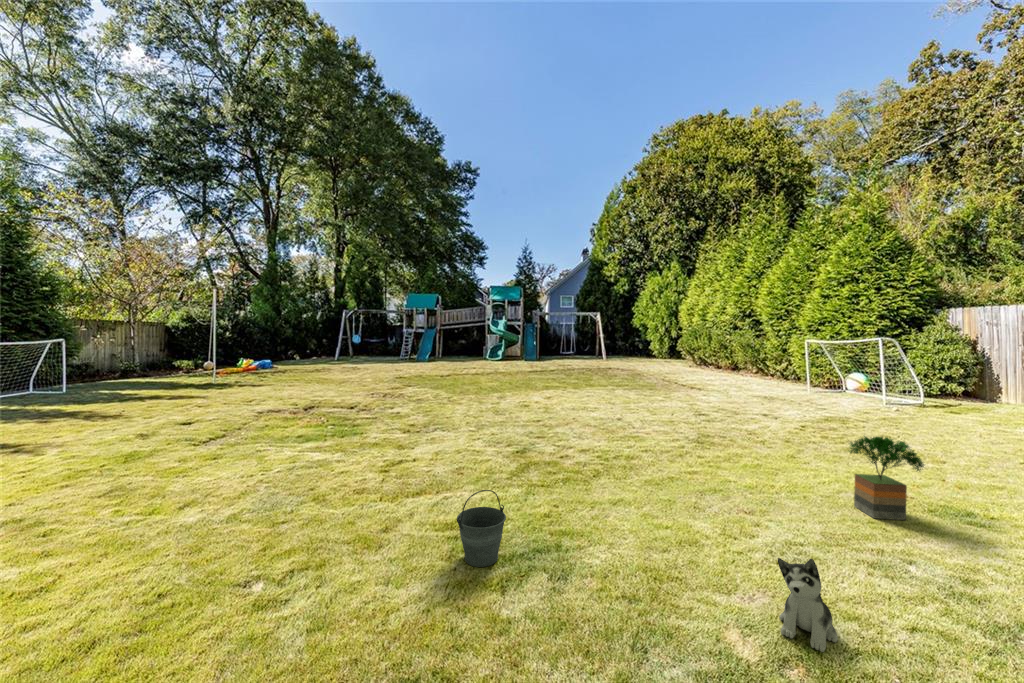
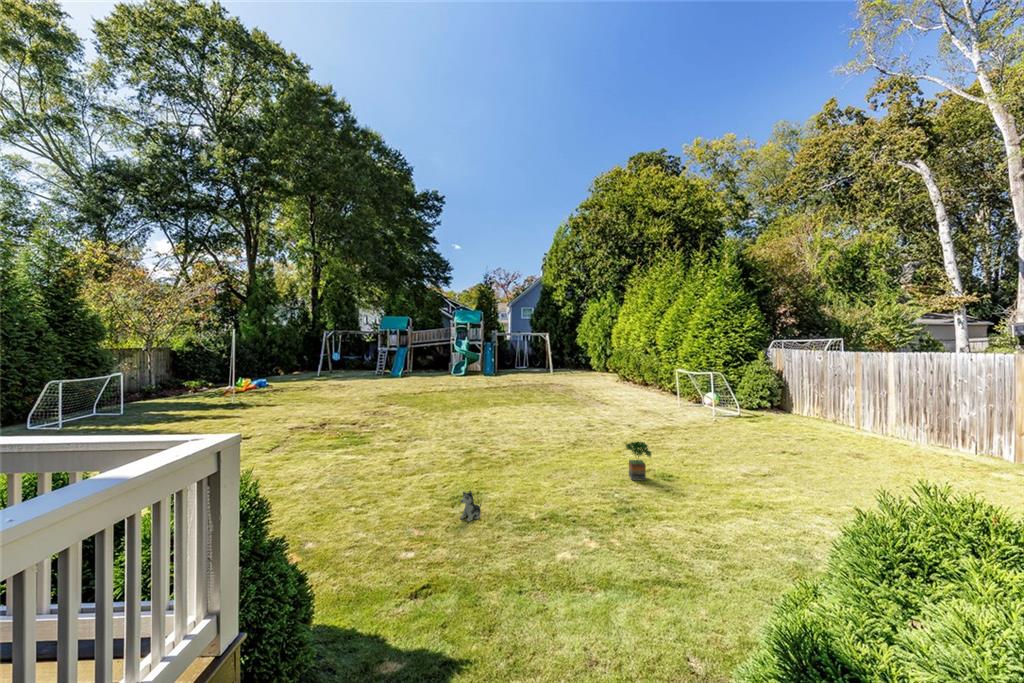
bucket: present [457,490,506,567] -> none [435,470,457,503]
plush toy: present [778,558,838,652] -> present [460,491,481,521]

